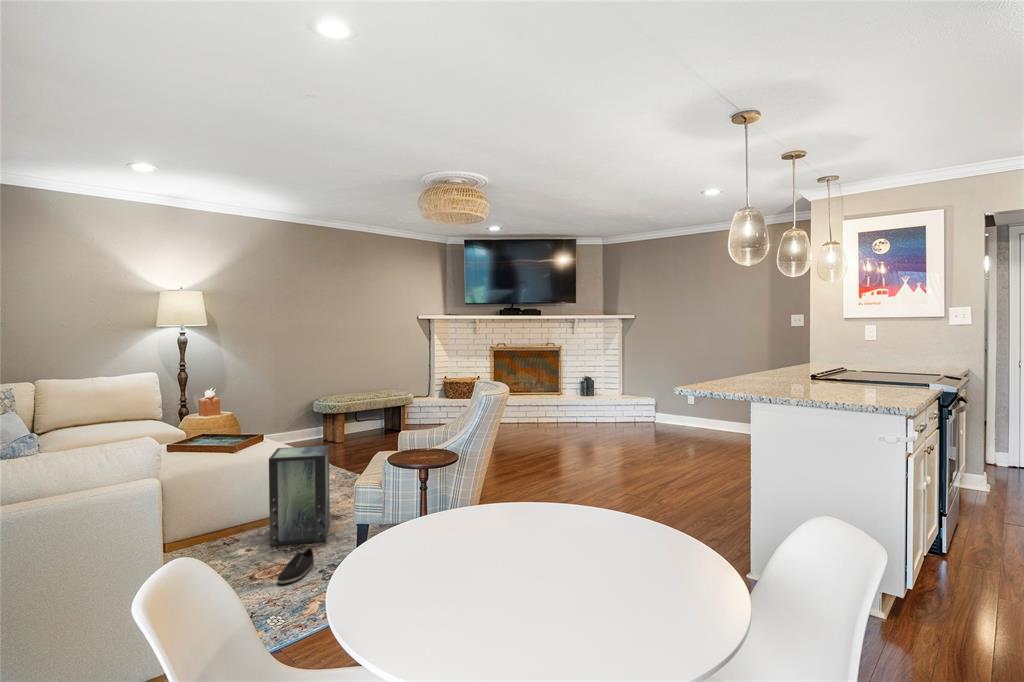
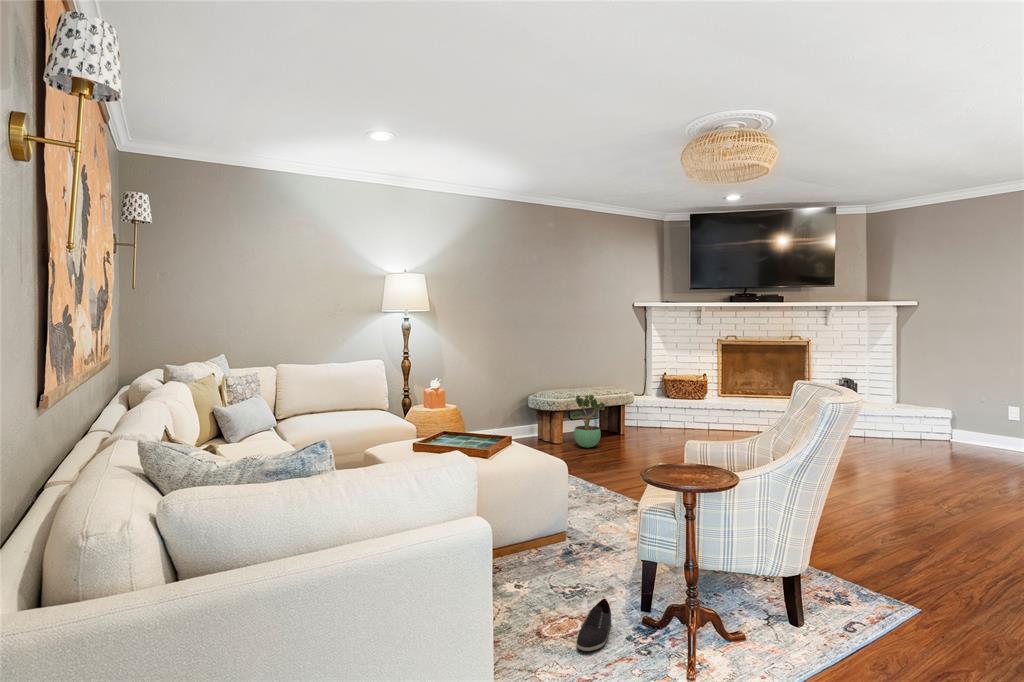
potted plant: none [349,397,379,444] -> present [571,395,605,448]
storage box: present [269,446,330,546] -> none [541,458,609,584]

